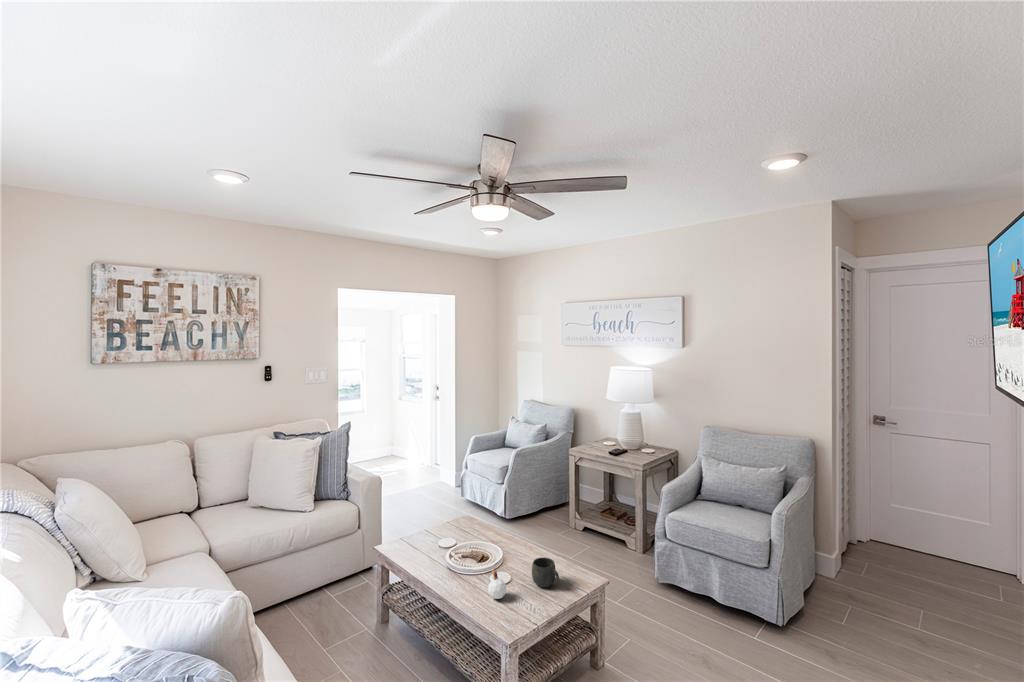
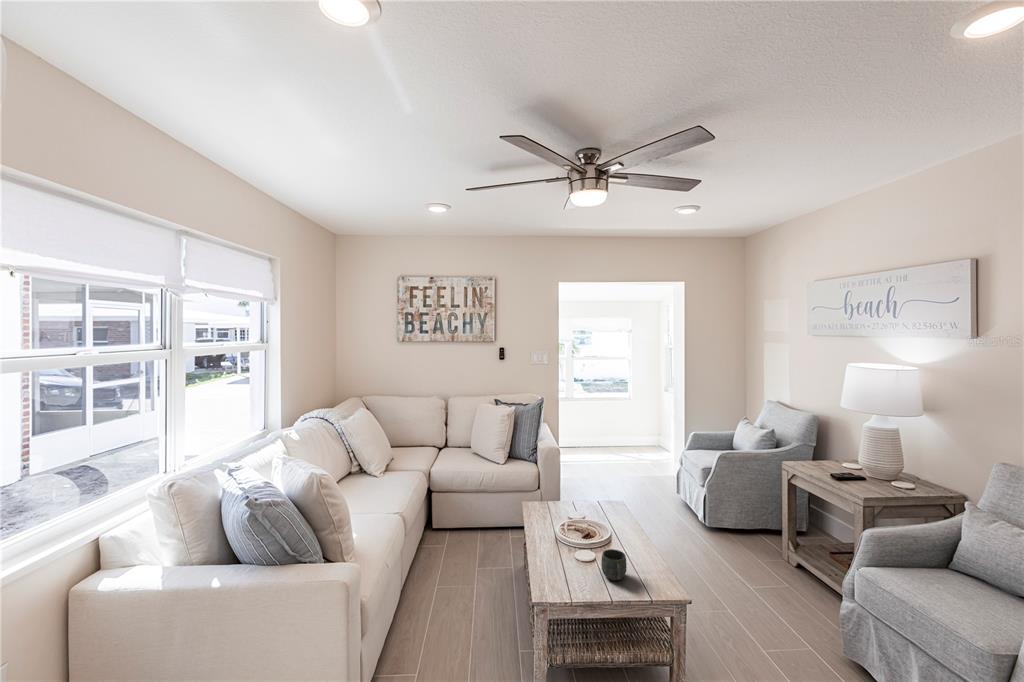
candle: present [488,566,507,599] -> none [551,536,570,571]

